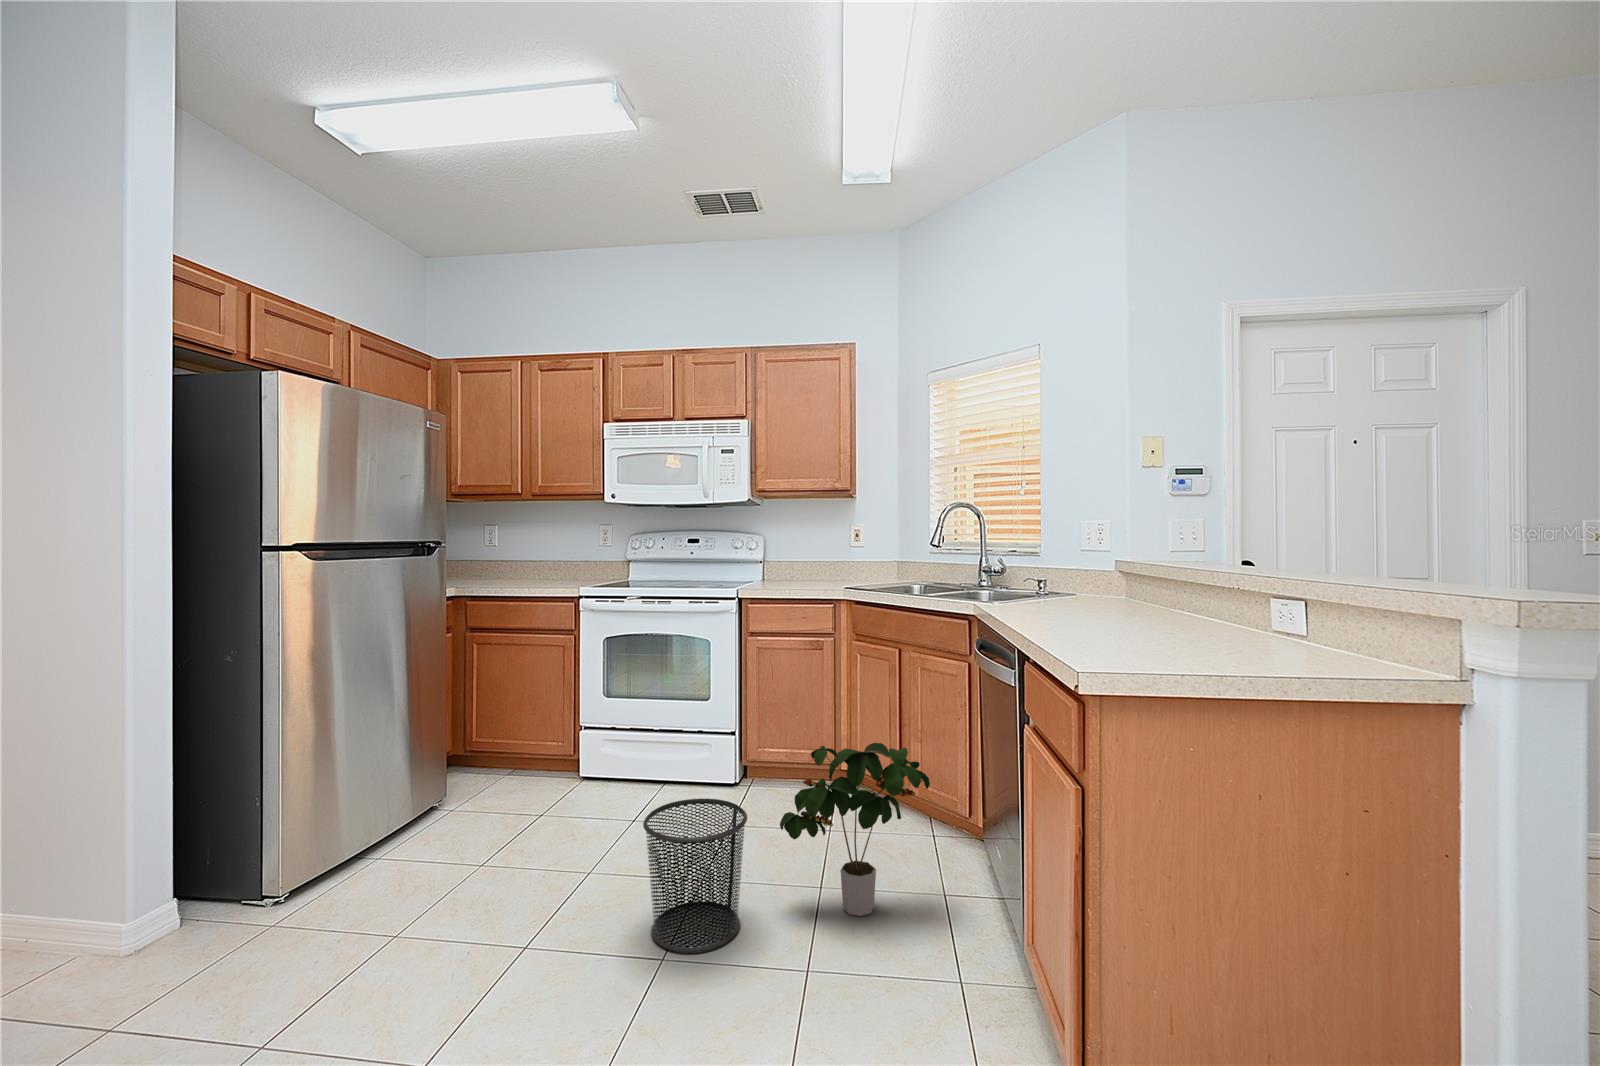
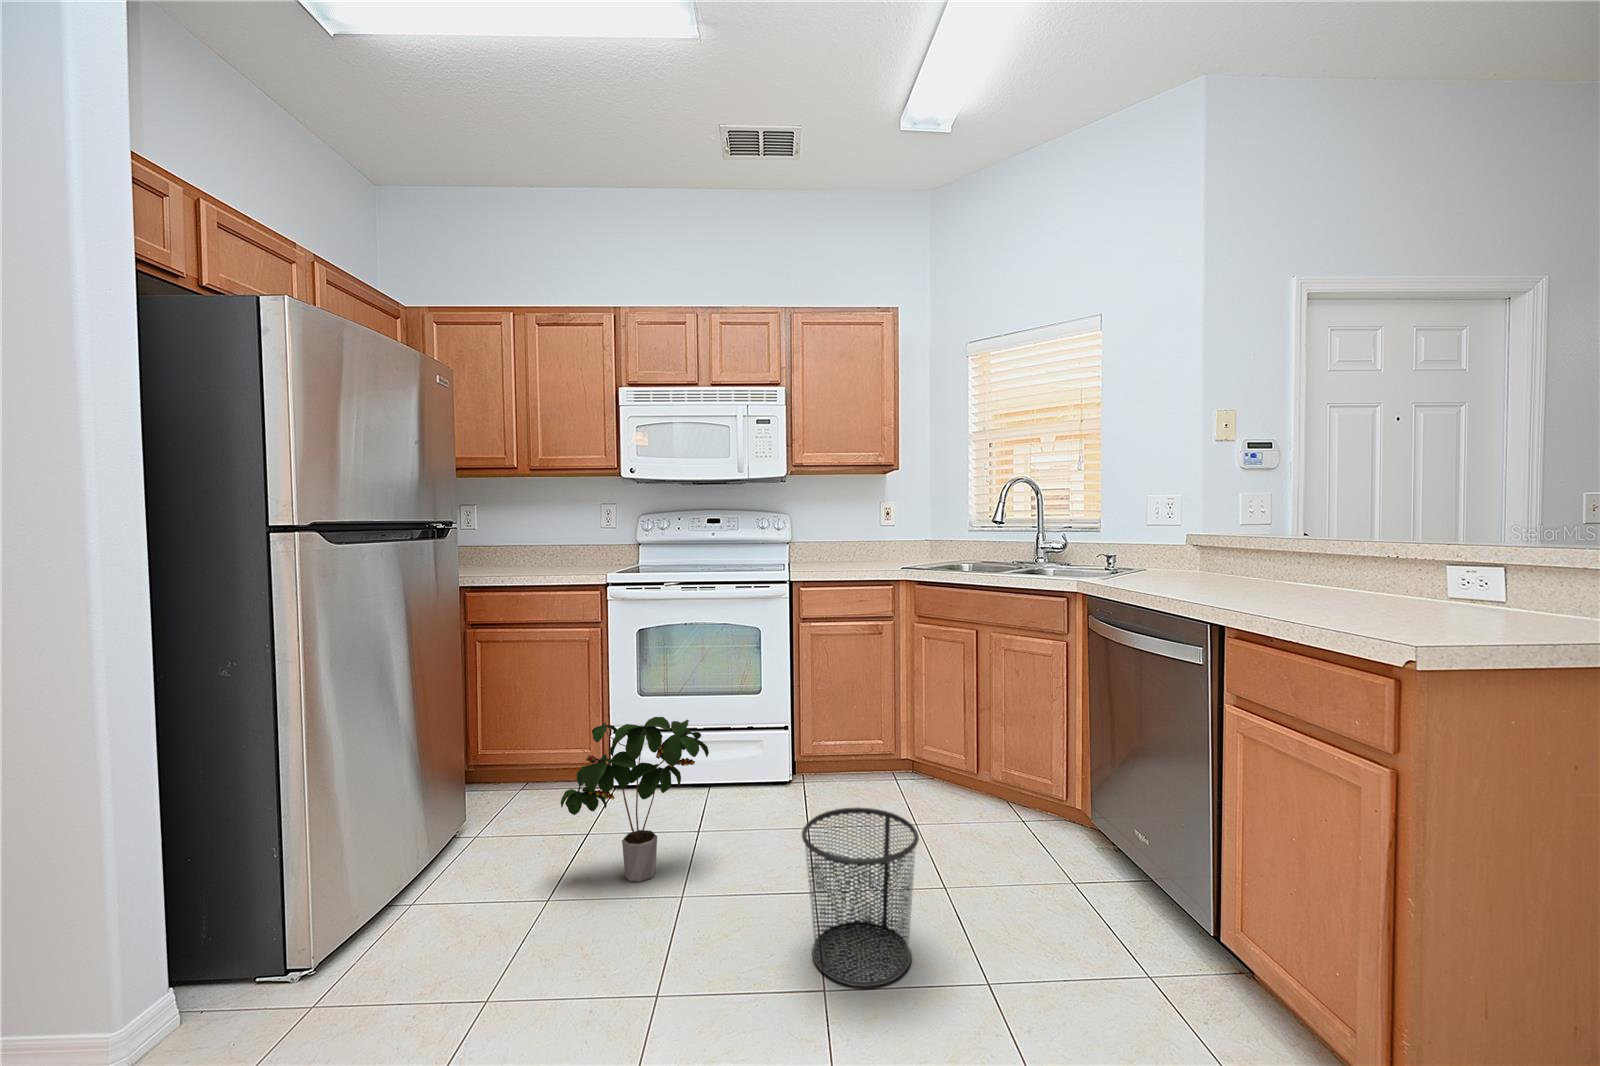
potted plant: present [780,743,930,916] -> present [560,717,709,882]

